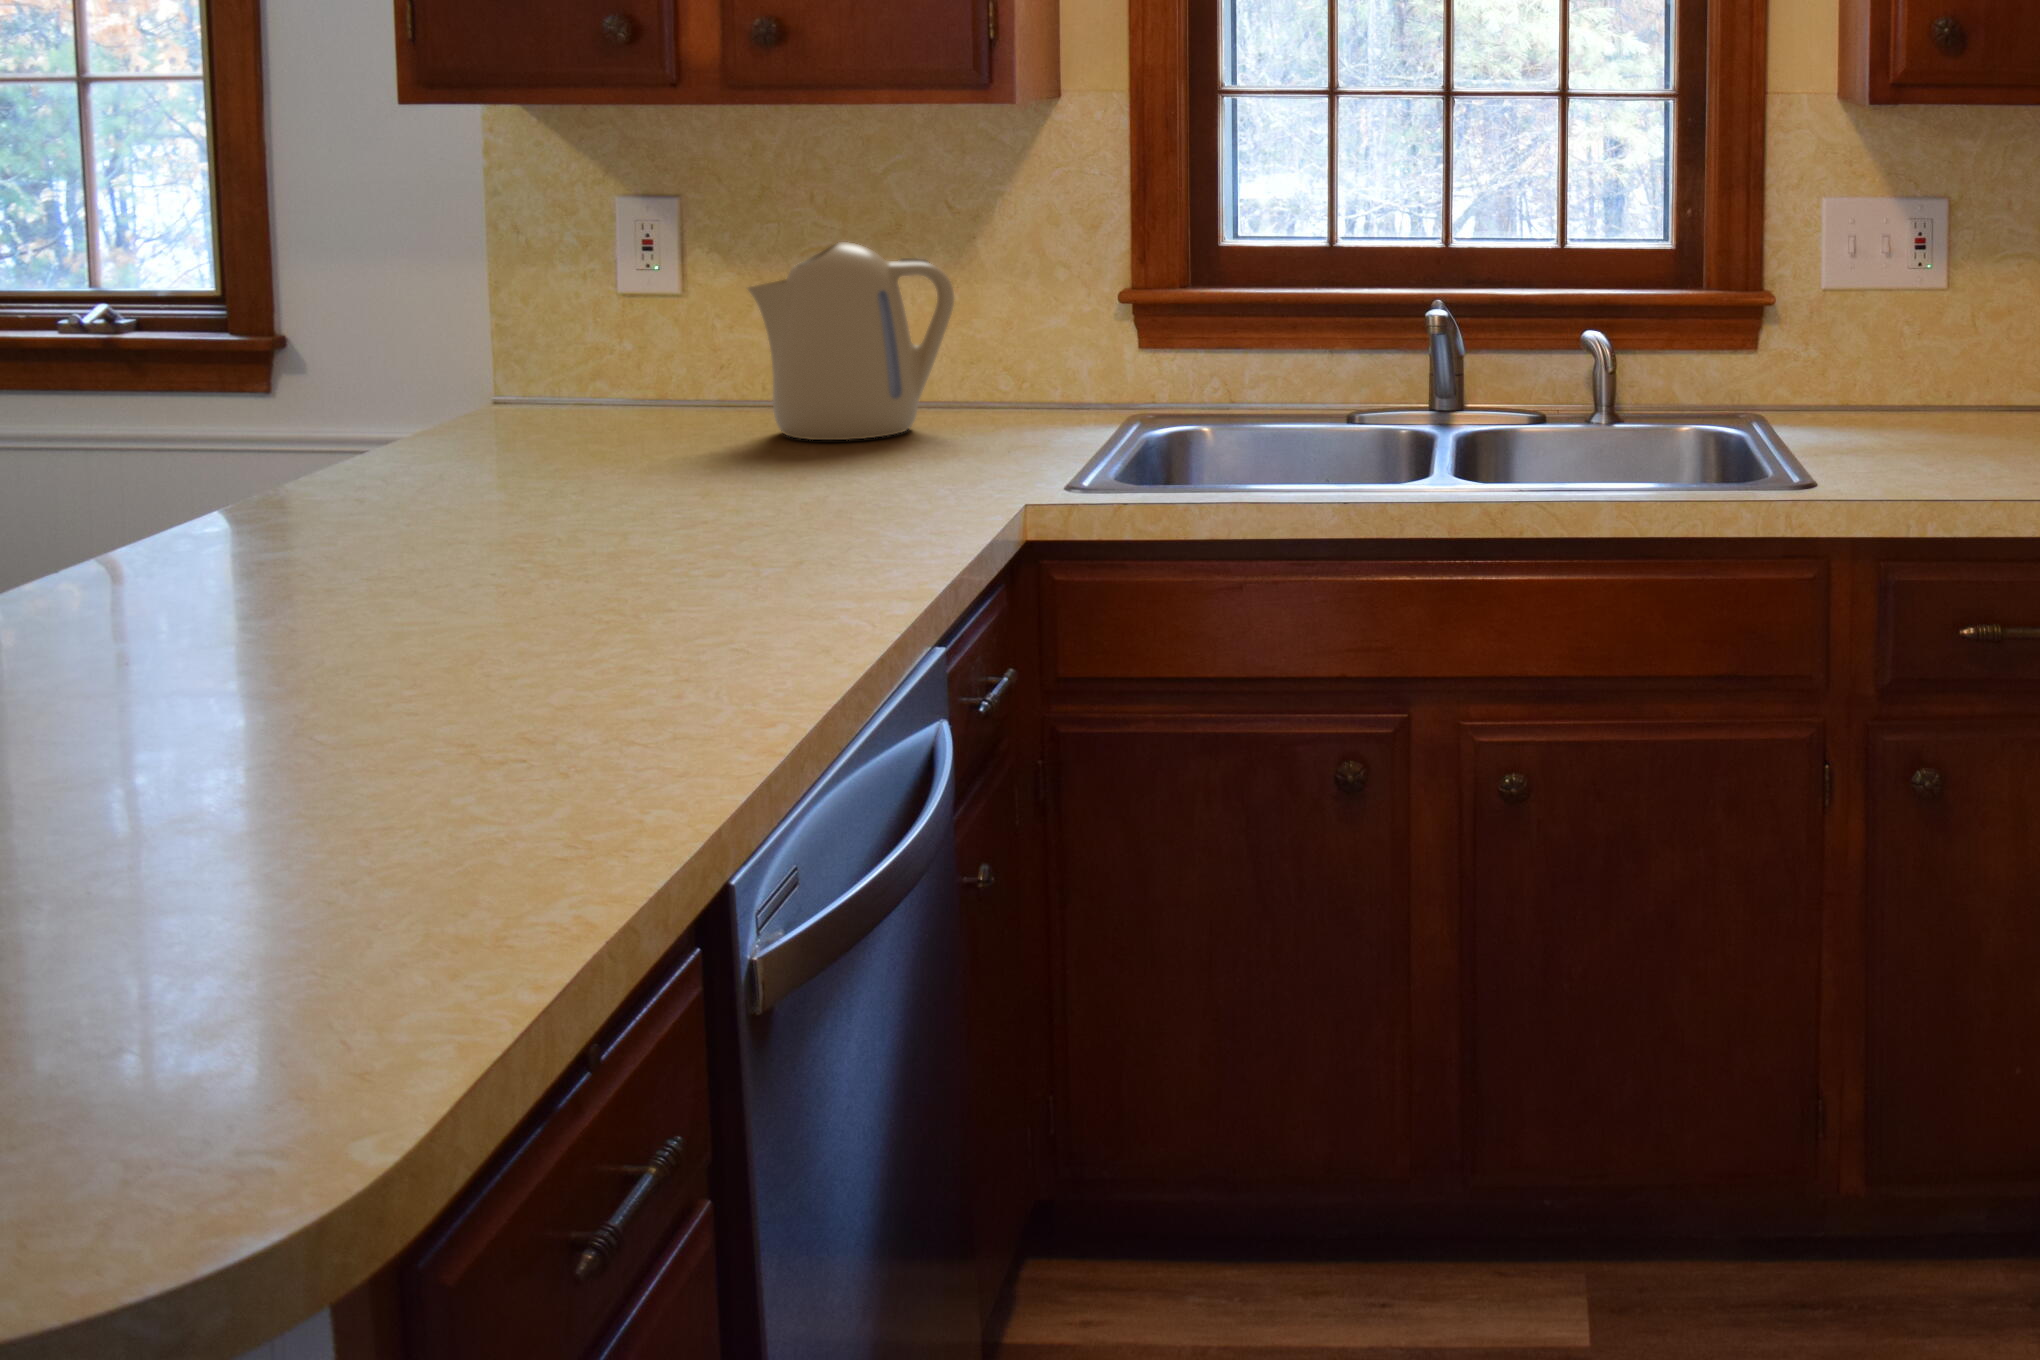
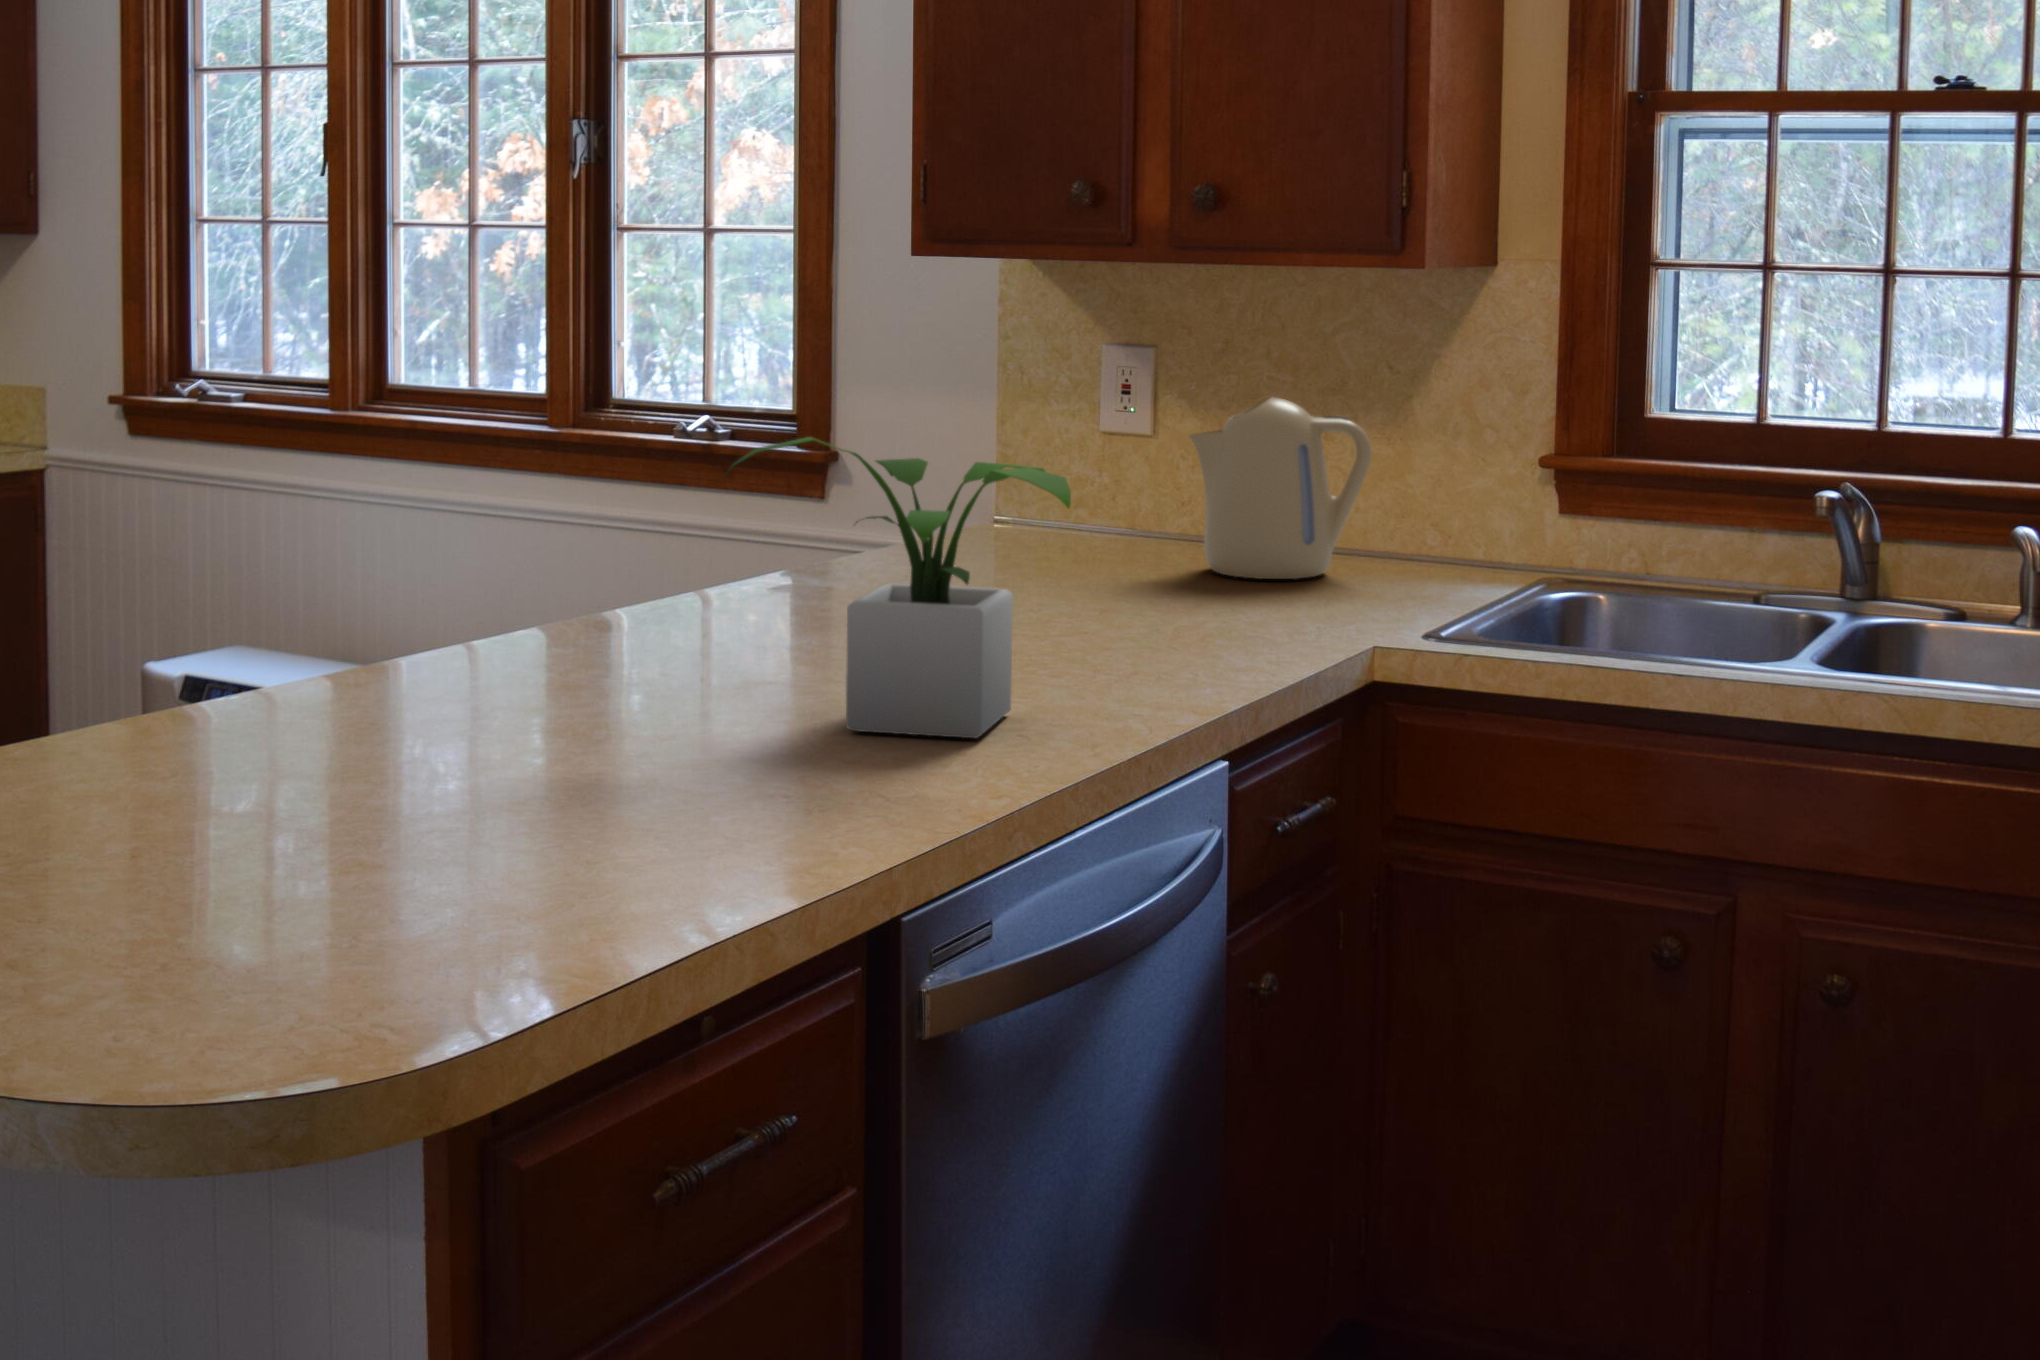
potted plant: none [159,300,710,705] -> present [724,437,1071,738]

